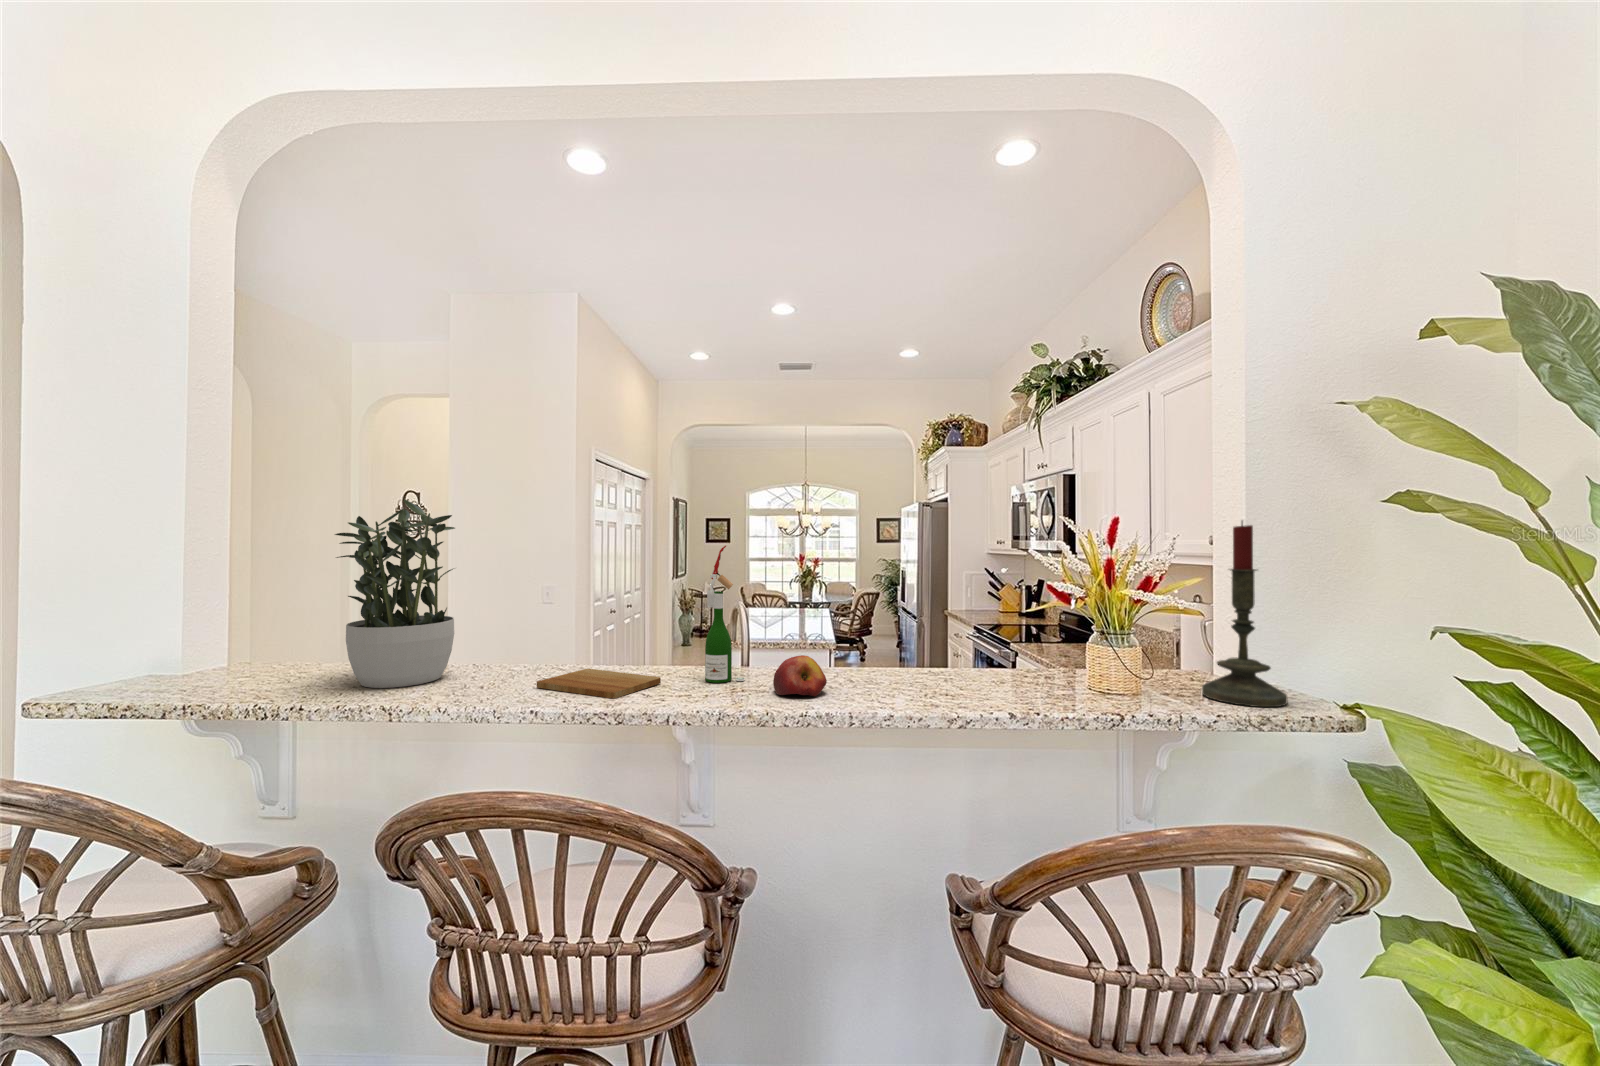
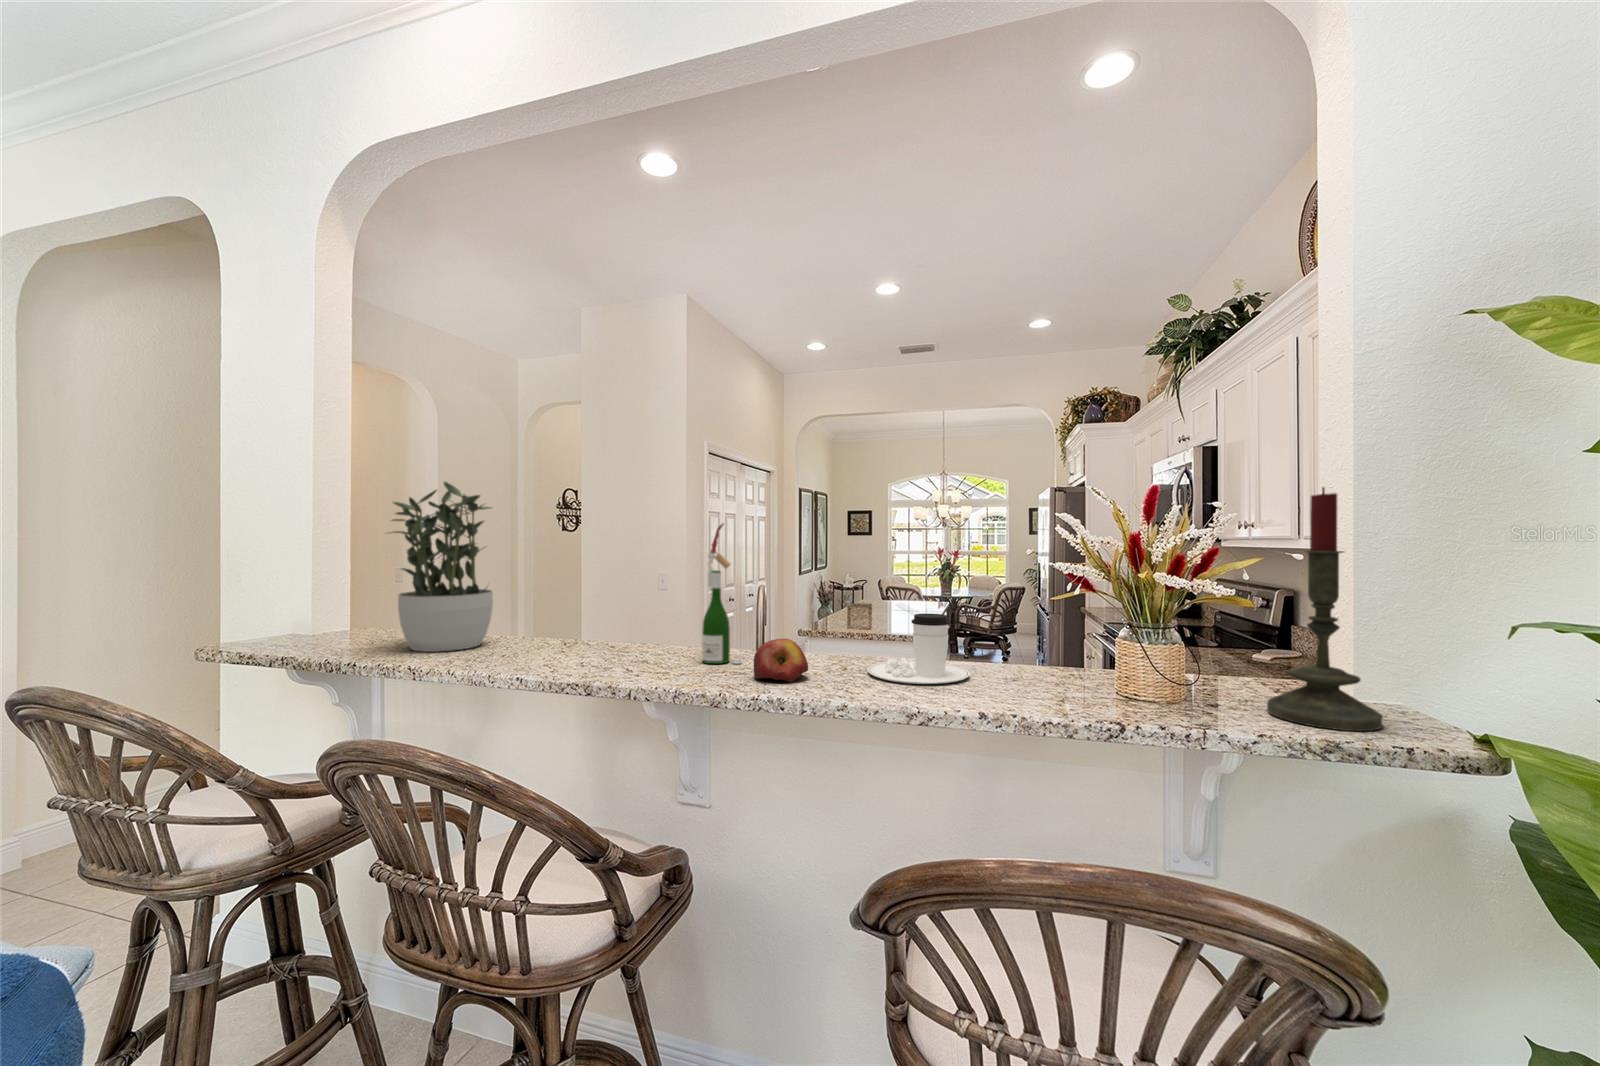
coffee cup: none [869,626,961,690] -> present [867,613,970,684]
cutting board: present [537,669,661,699] -> none [545,644,658,672]

